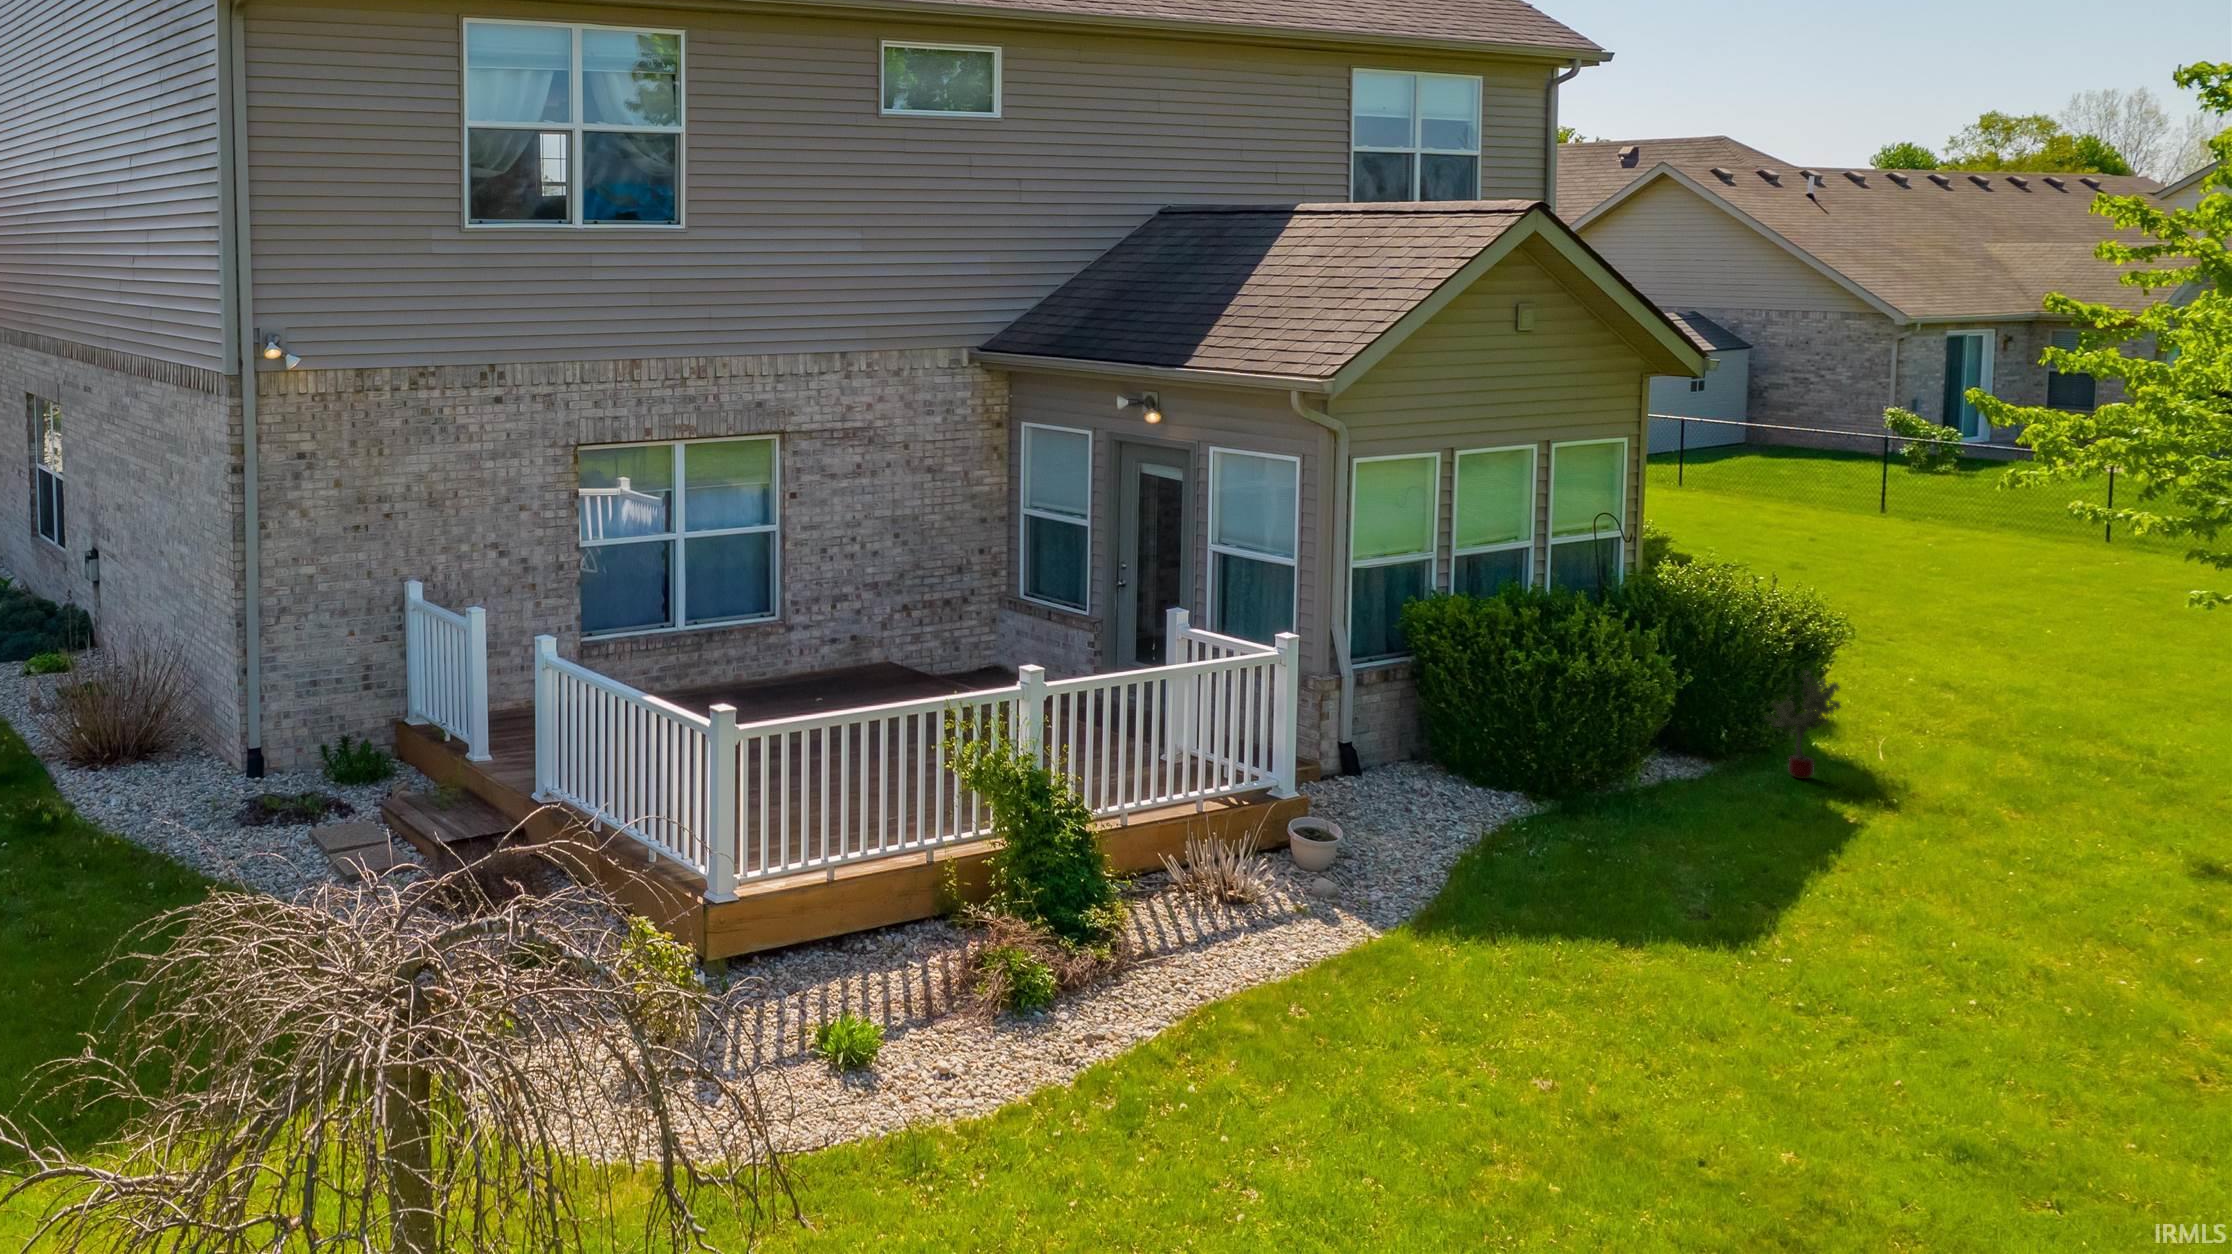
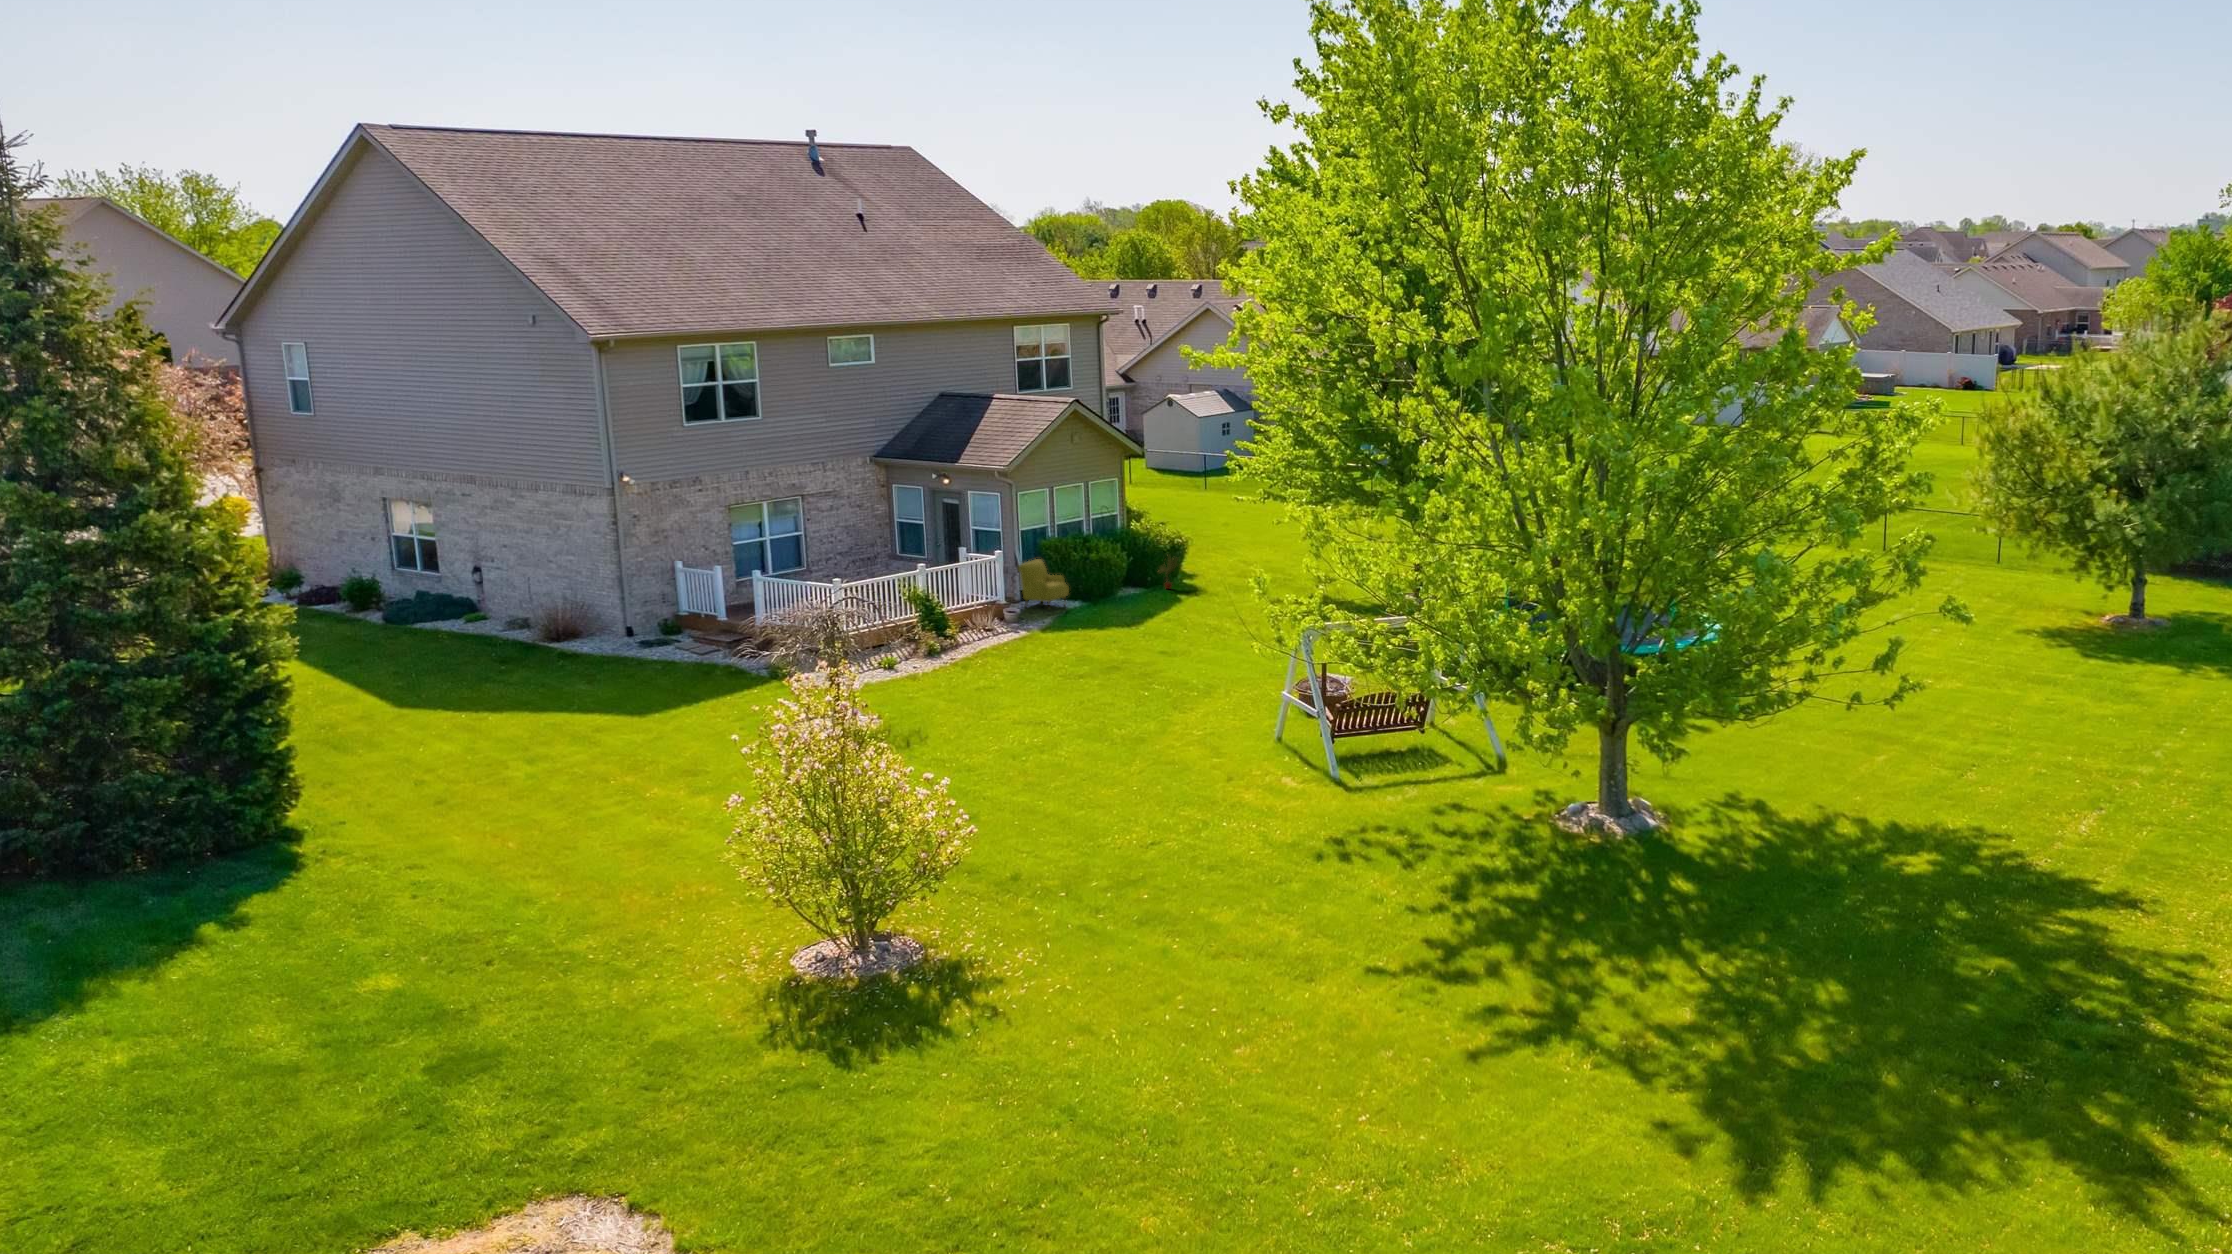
chair: none [1334,654,1493,818] -> present [1018,559,1069,607]

